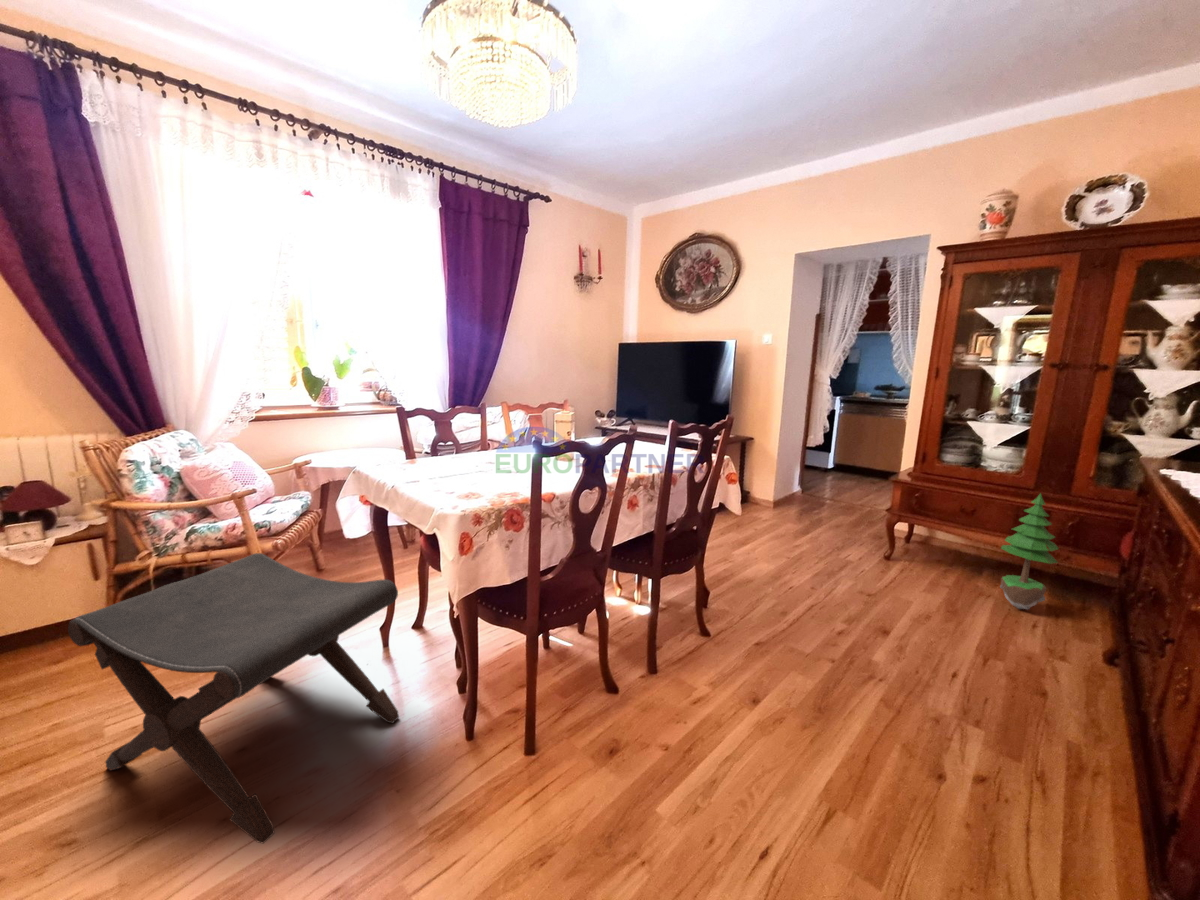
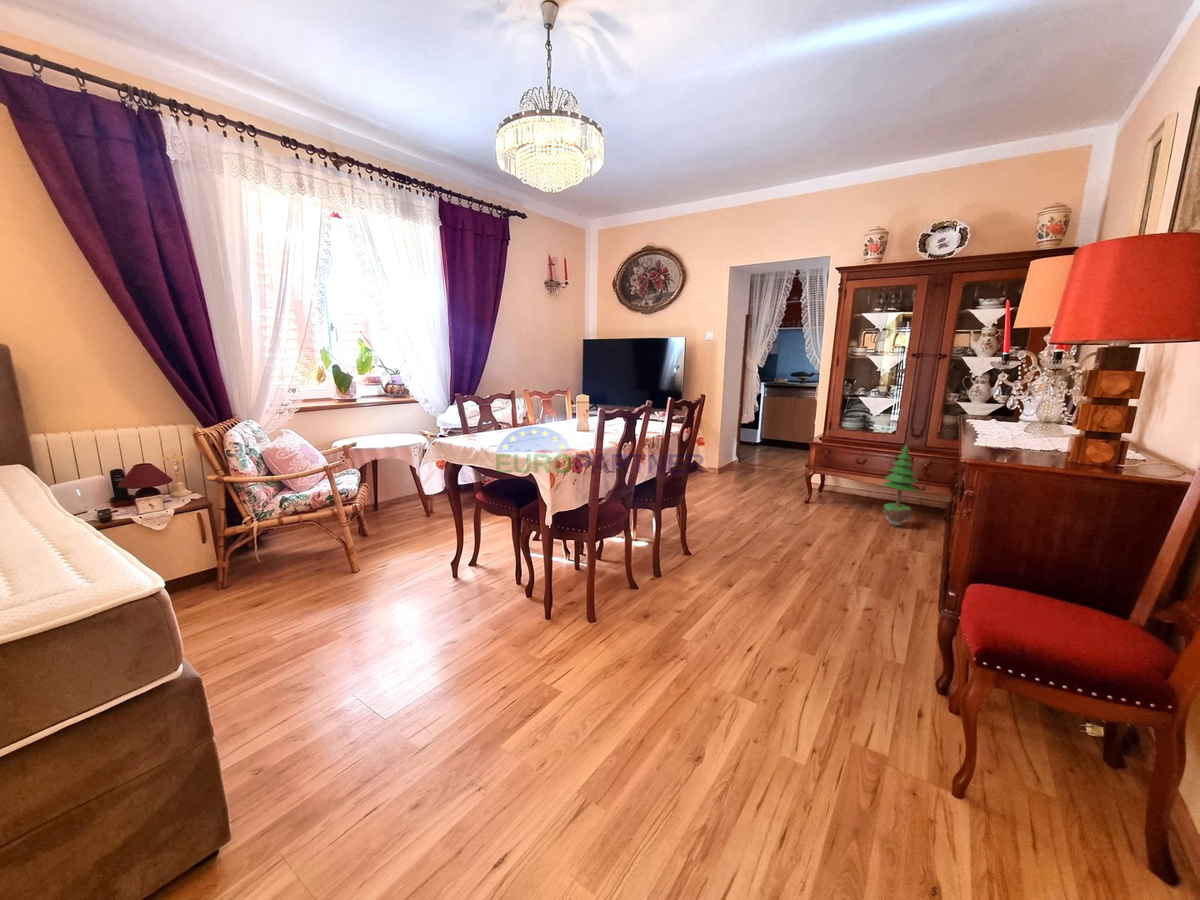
footstool: present [68,553,399,843] -> none [271,507,490,681]

